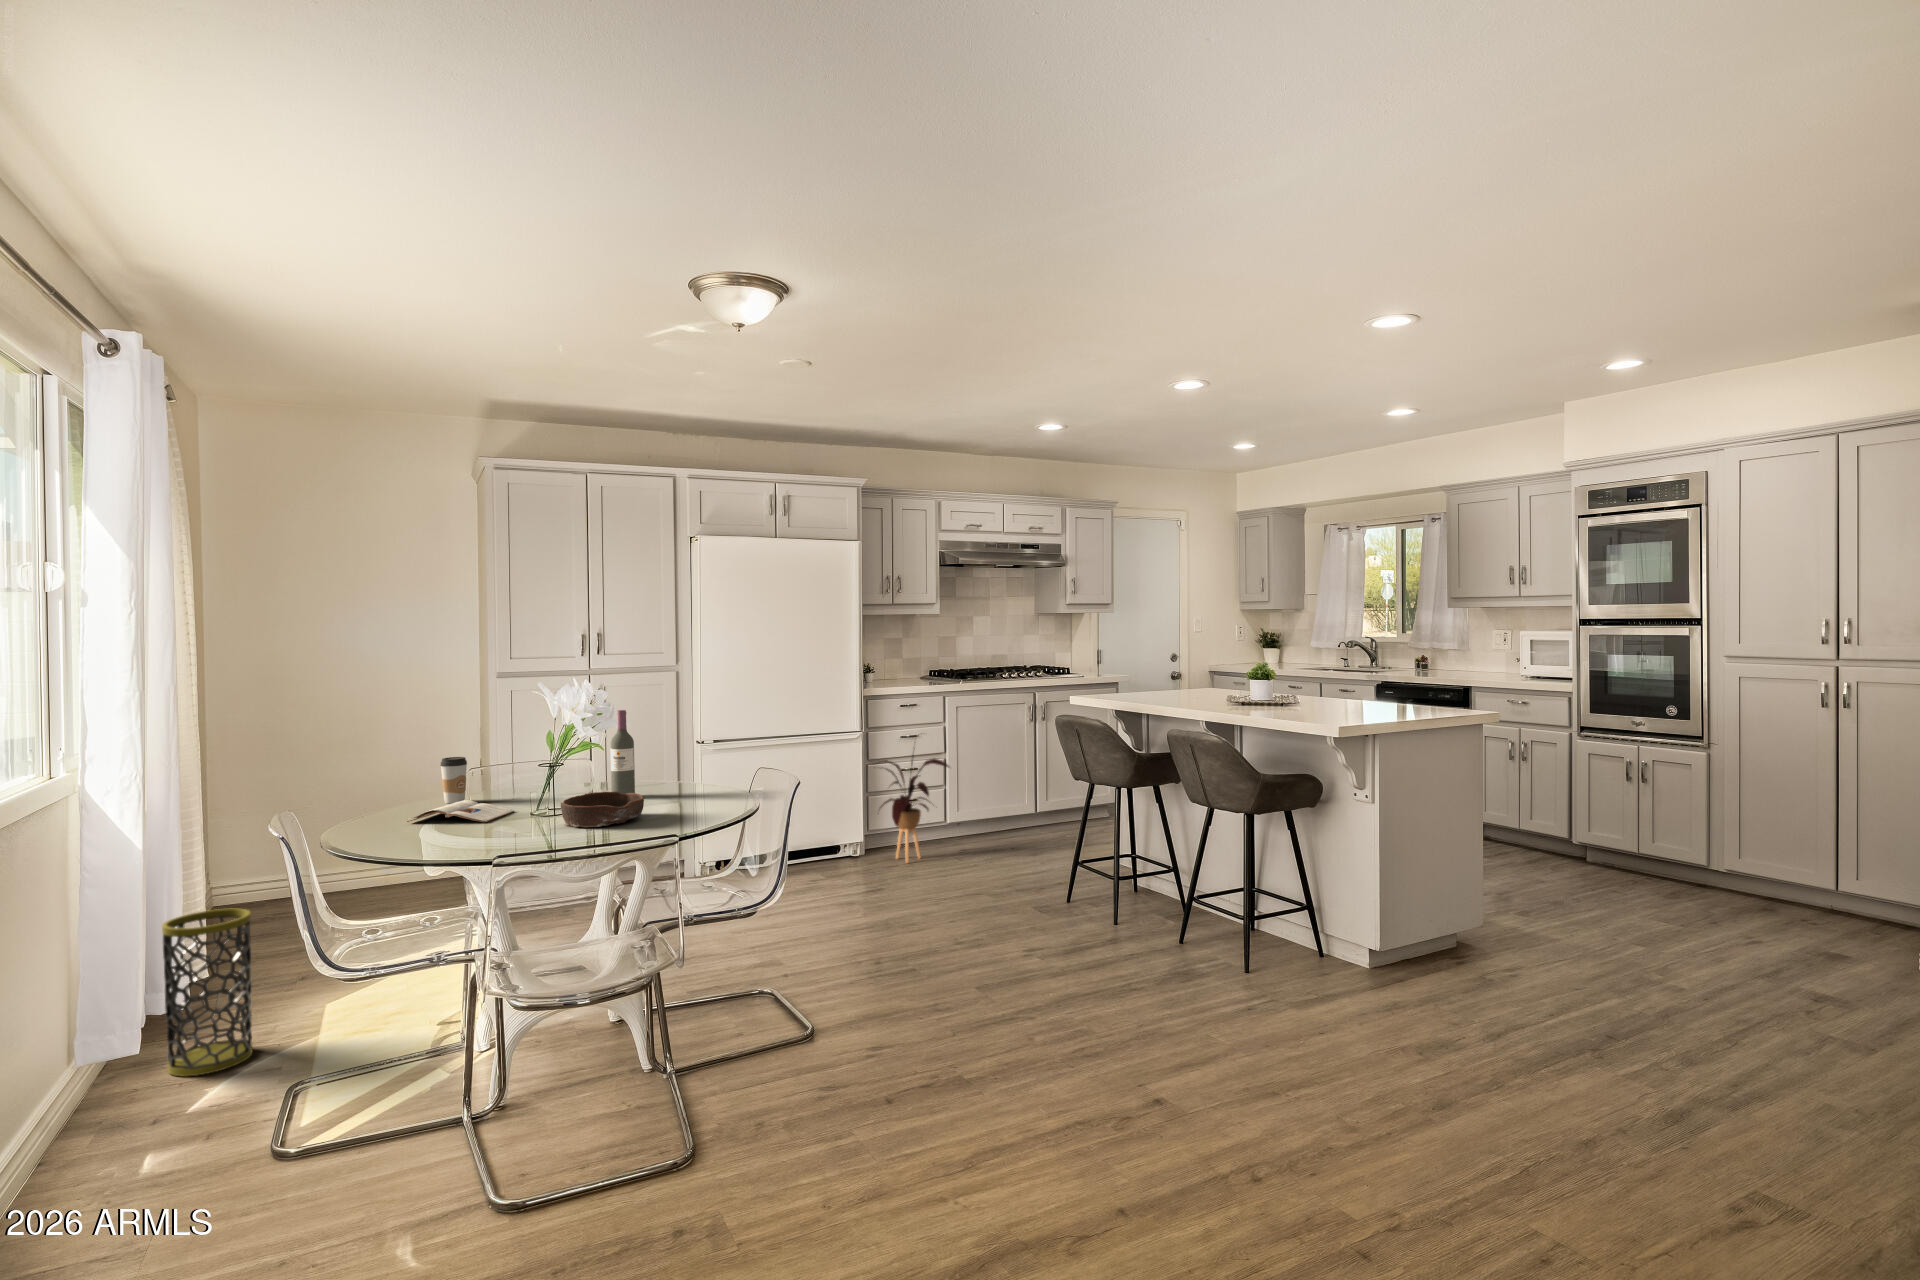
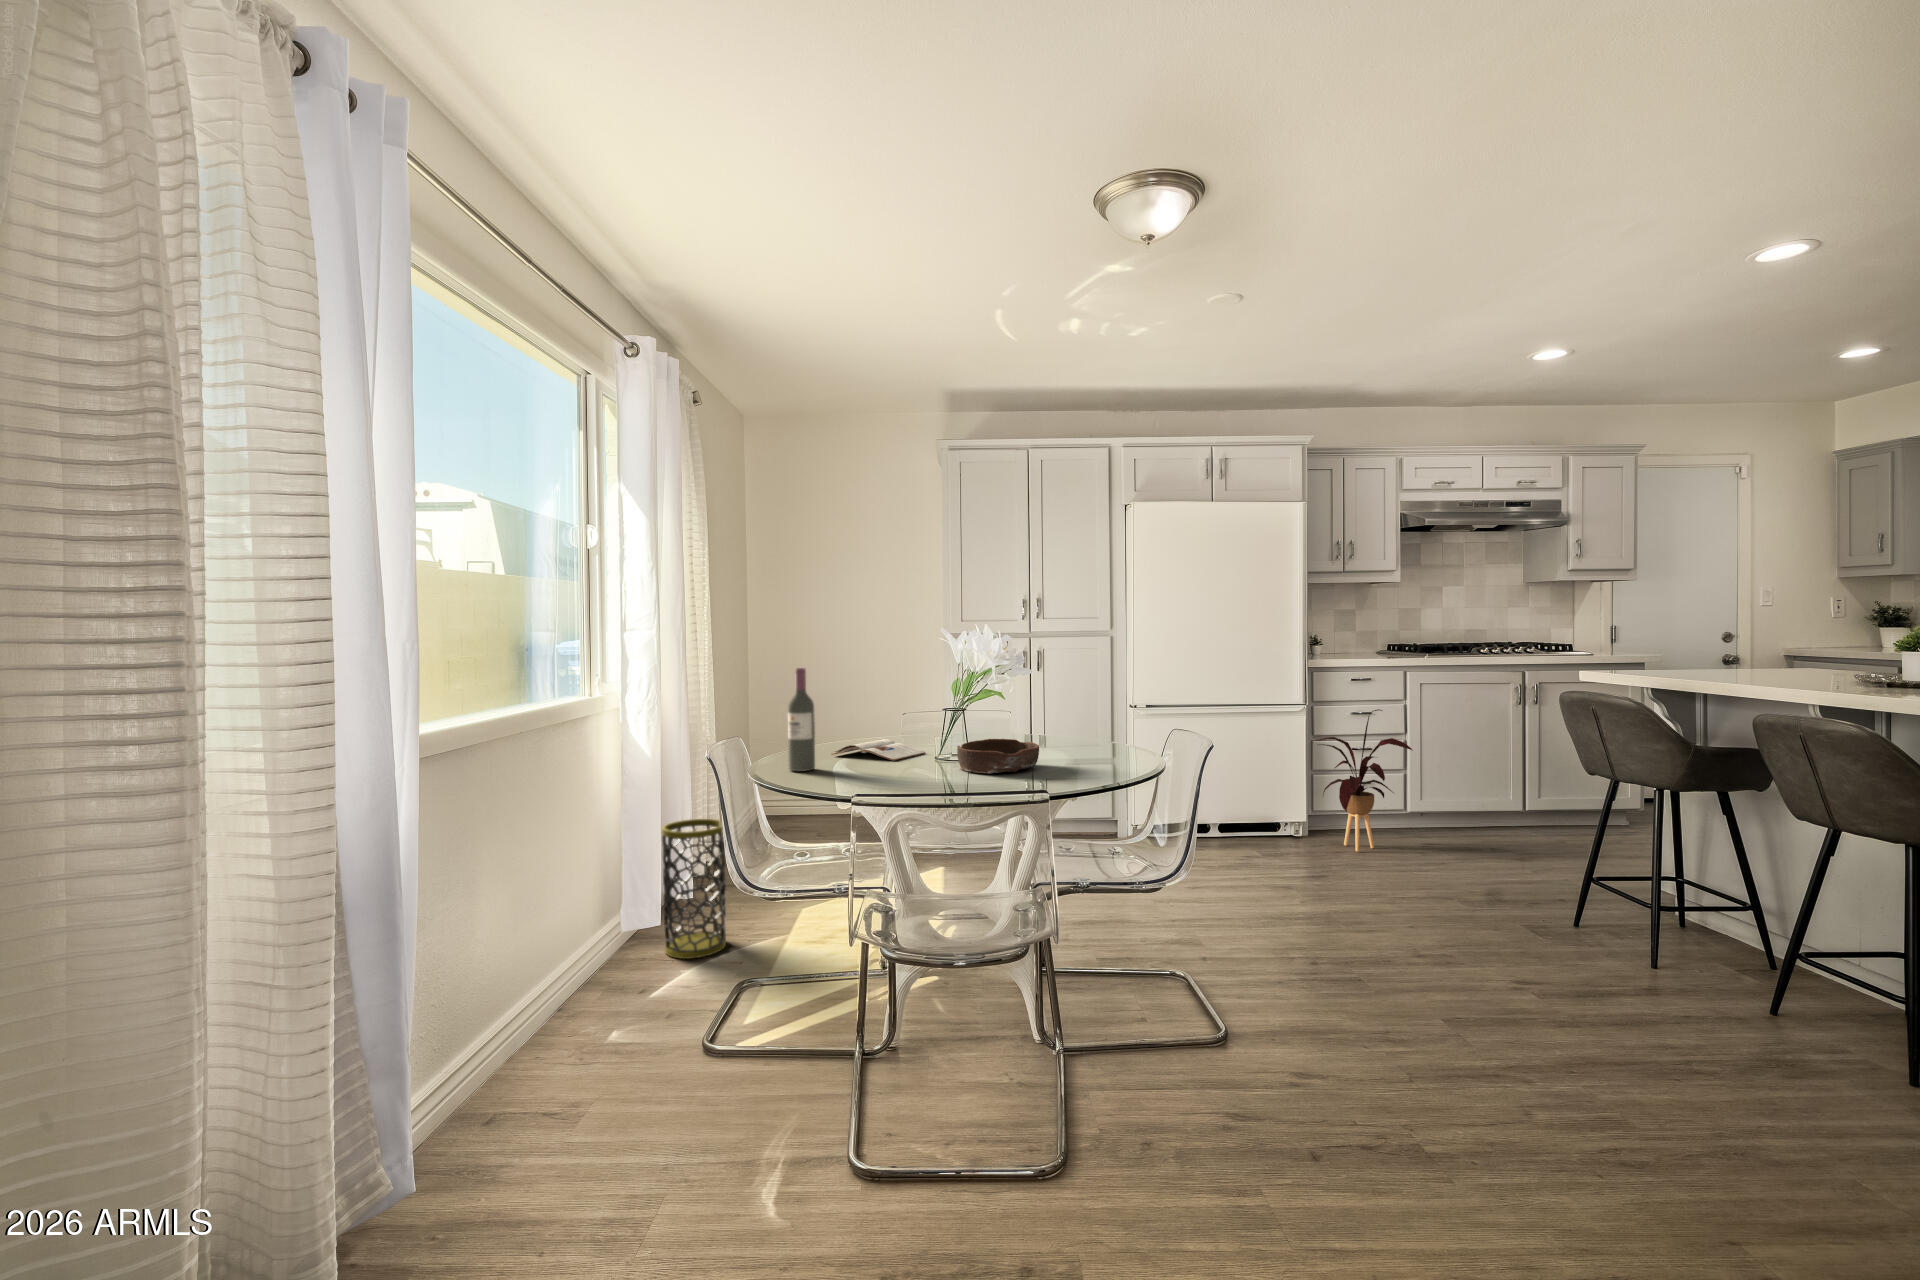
wine bottle: present [611,710,635,794] -> present [788,668,815,771]
coffee cup: present [440,757,467,803] -> none [872,699,895,742]

